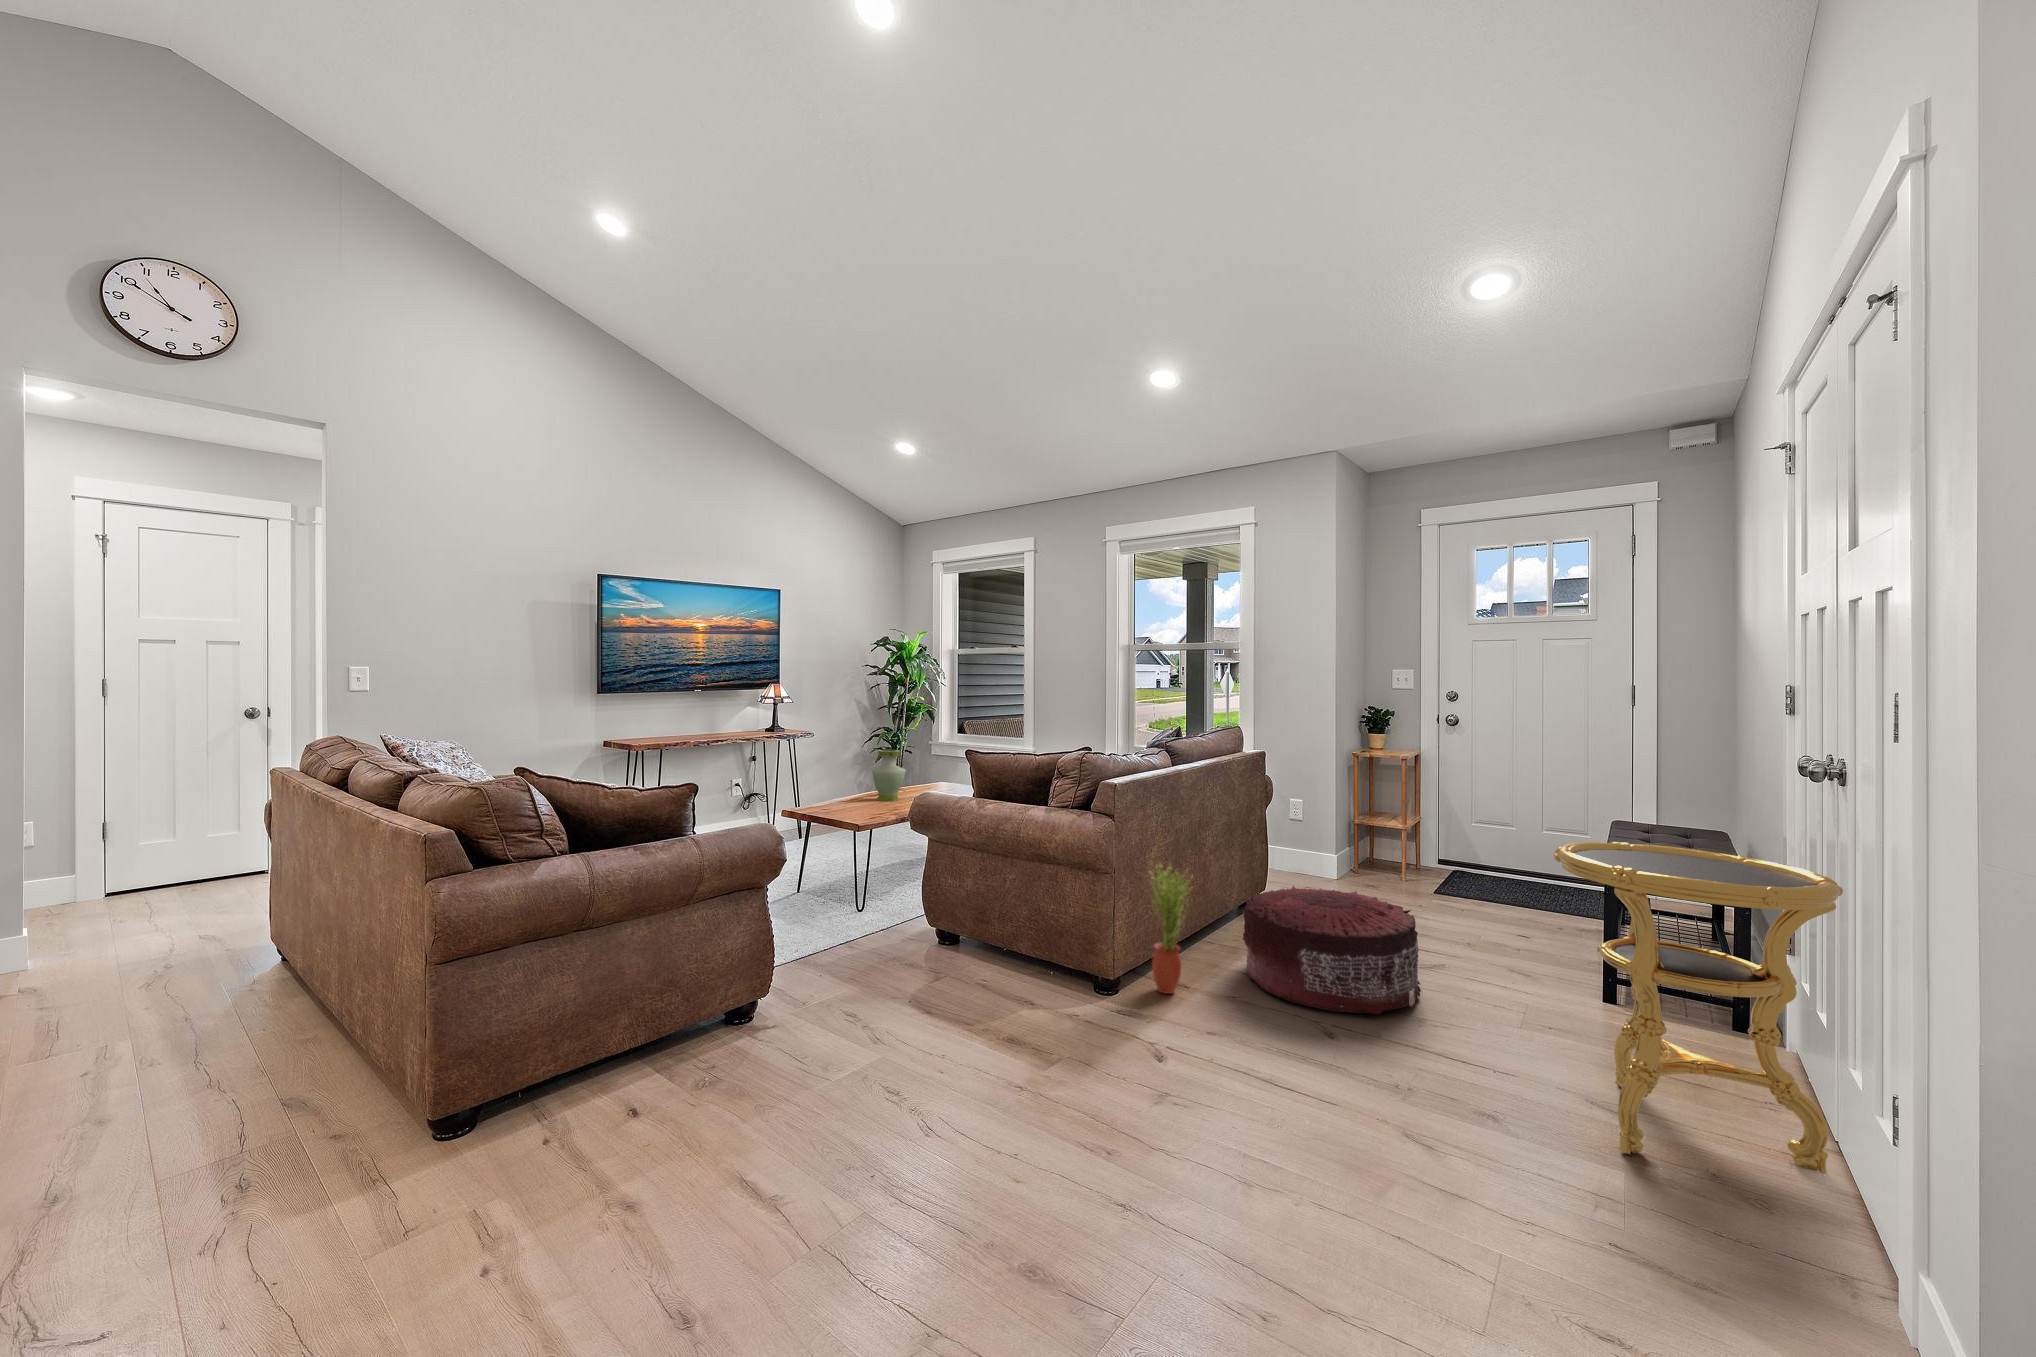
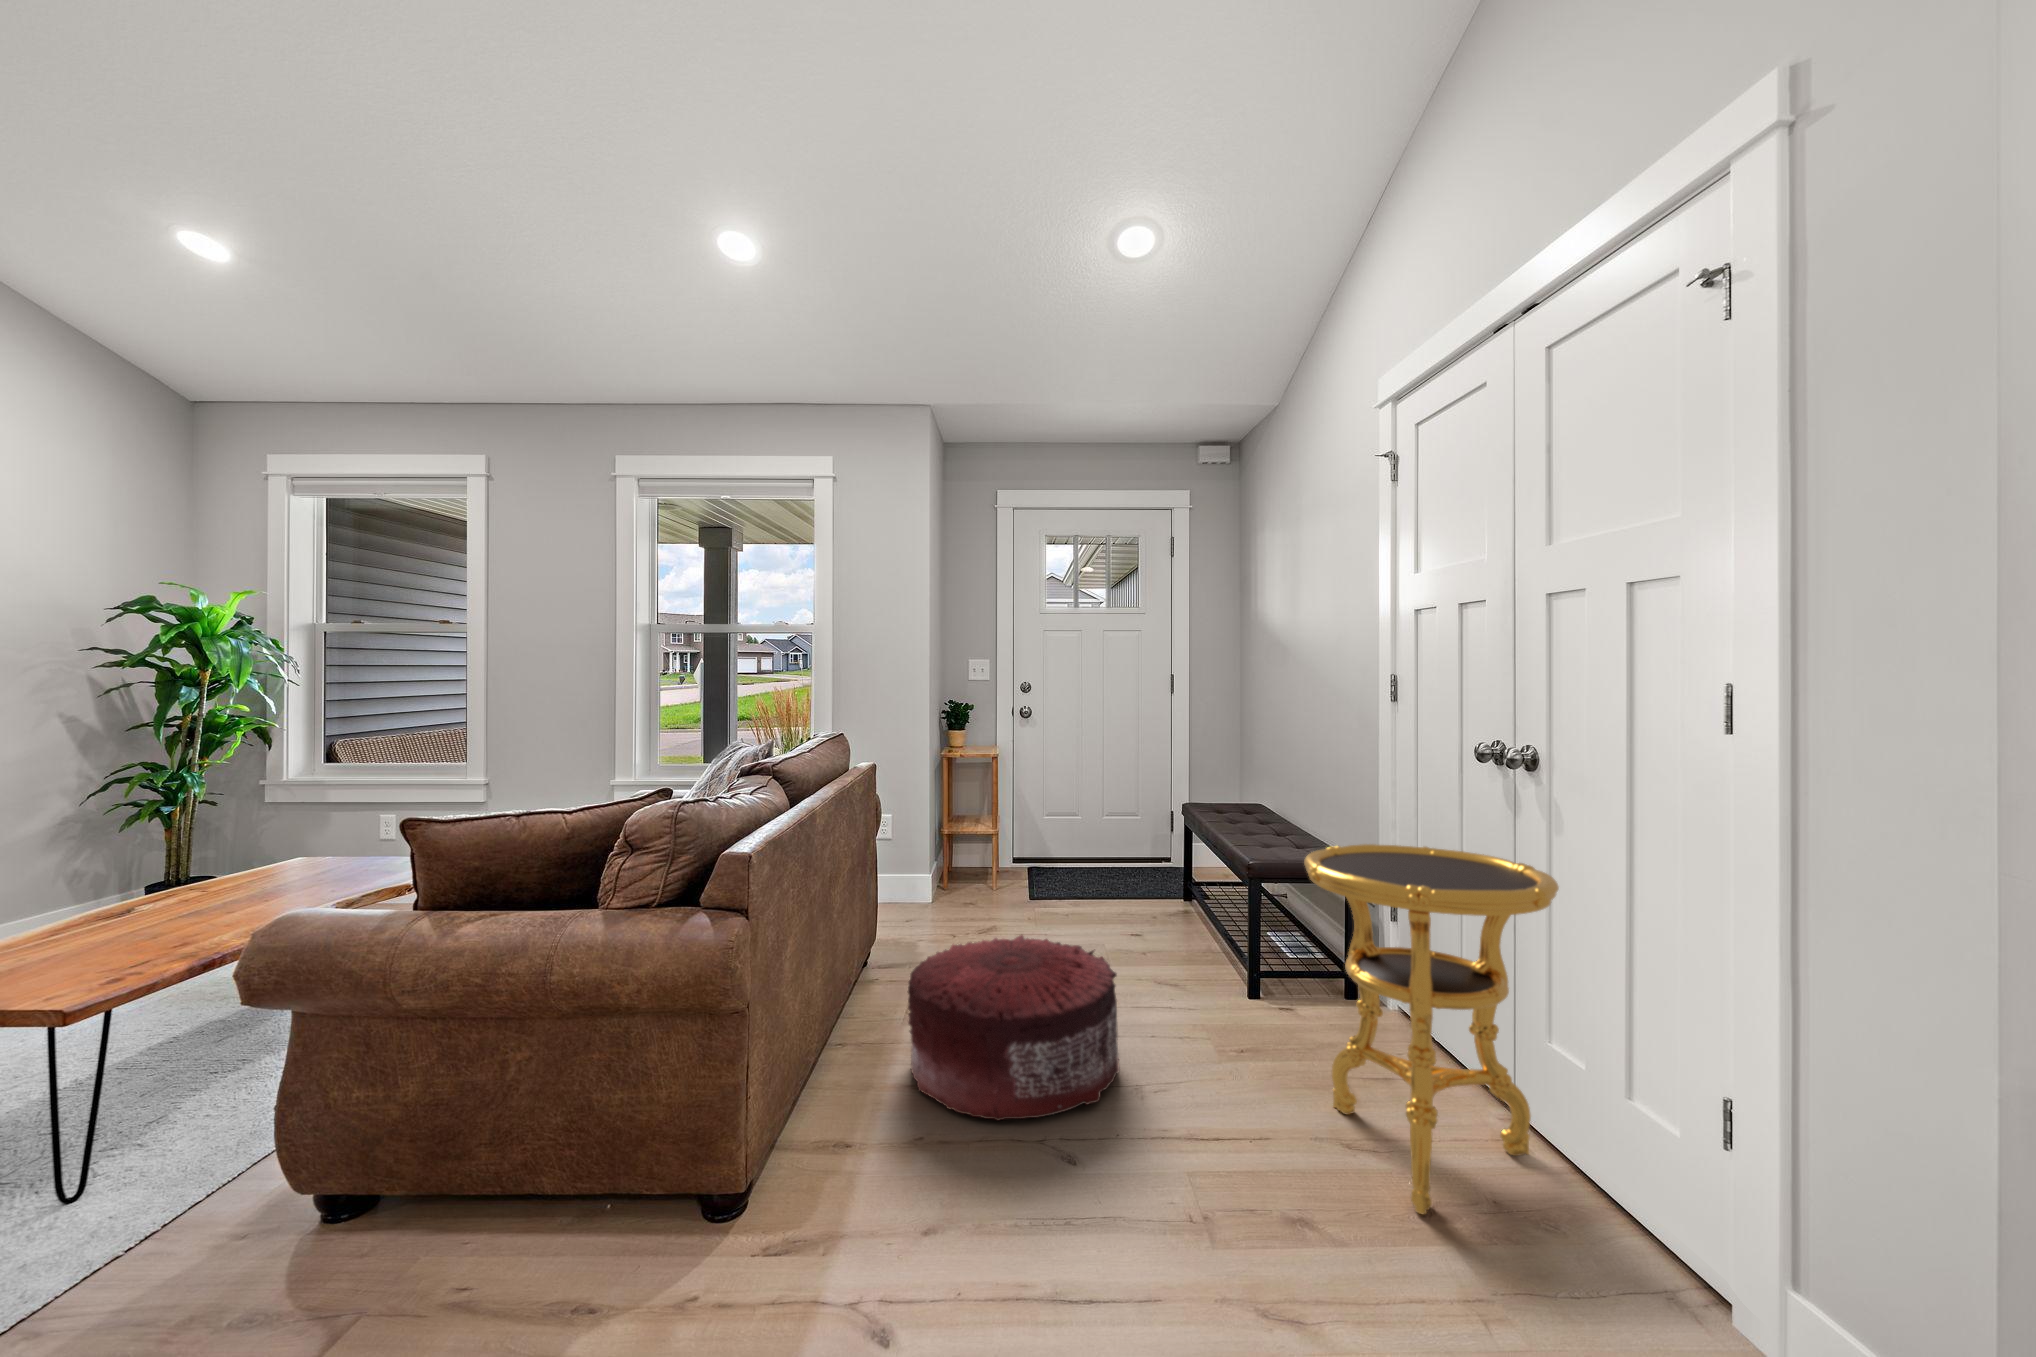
vase: present [872,750,906,801] -> none [111,818,216,929]
potted plant: present [1149,863,1193,994] -> none [796,959,867,1175]

